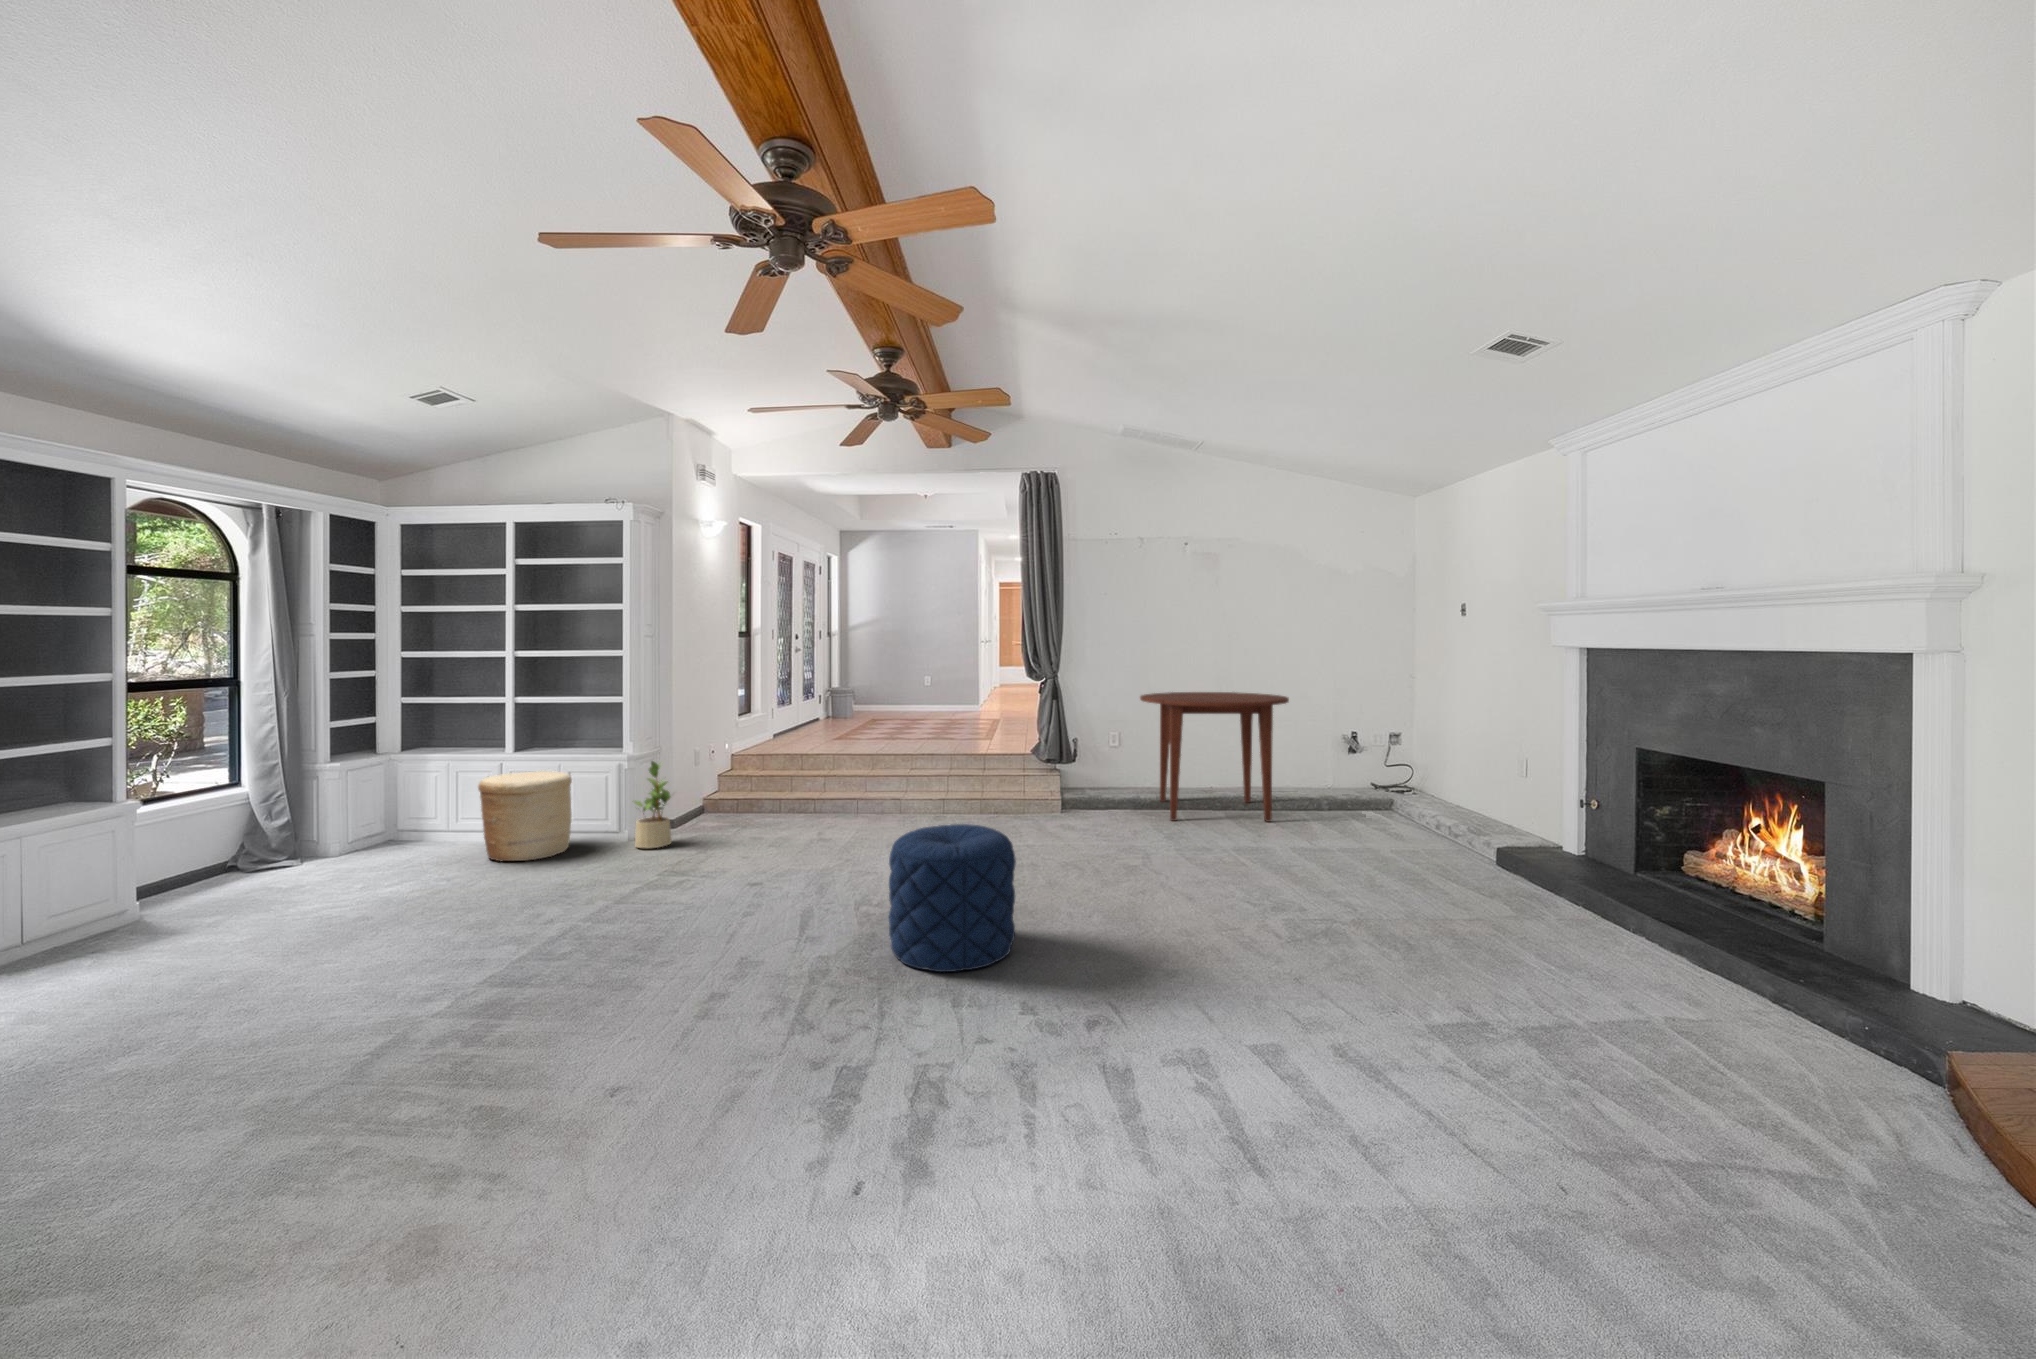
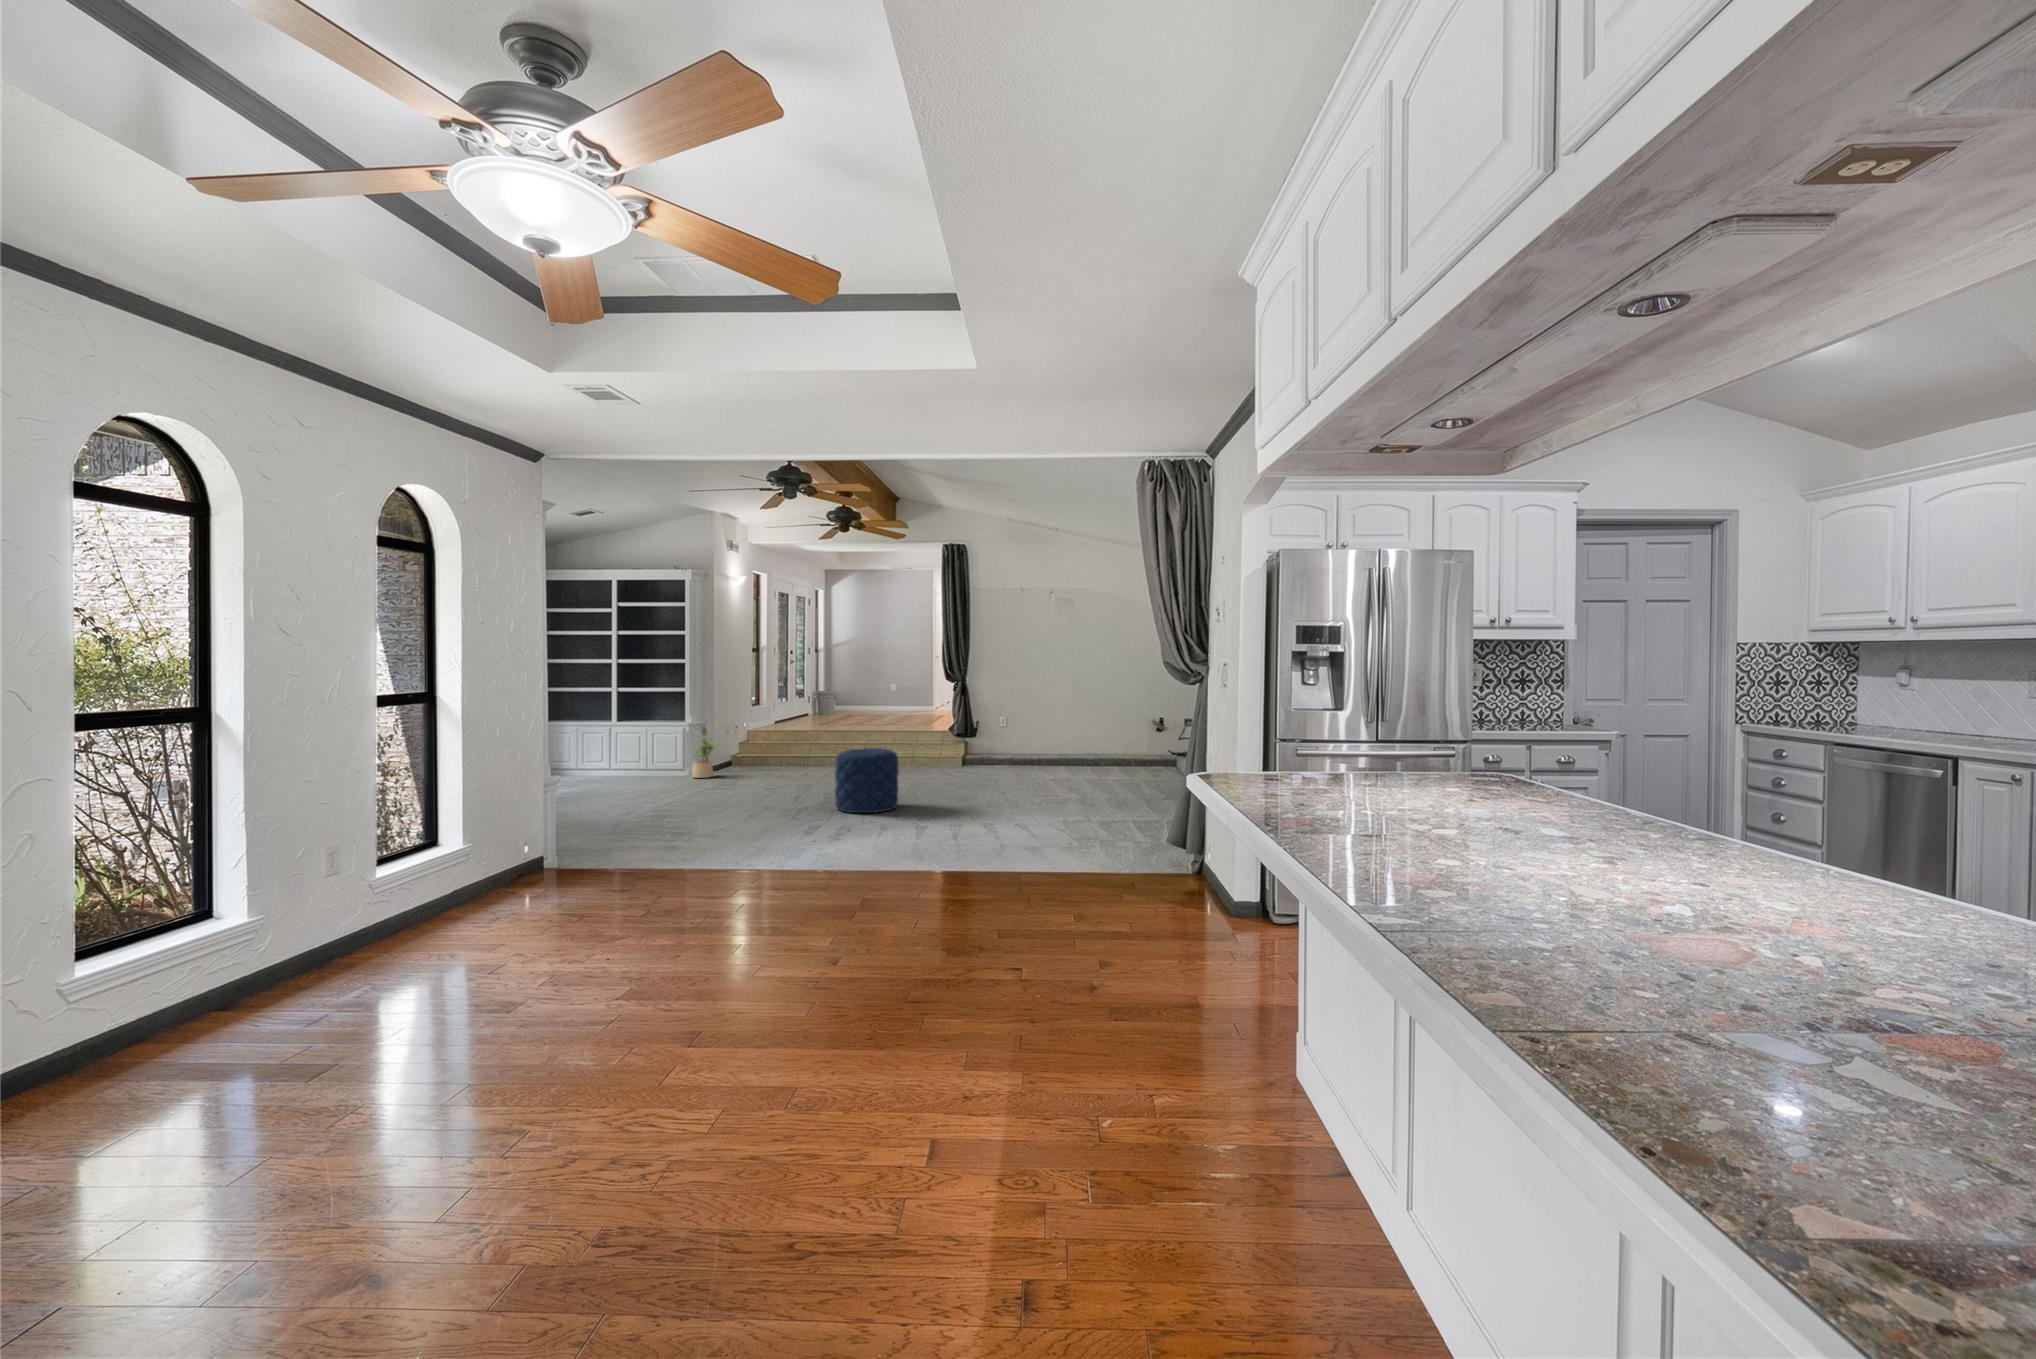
dining table: present [1140,692,1289,822] -> none [1013,690,1107,771]
woven basket: present [478,771,572,861] -> none [602,732,655,782]

